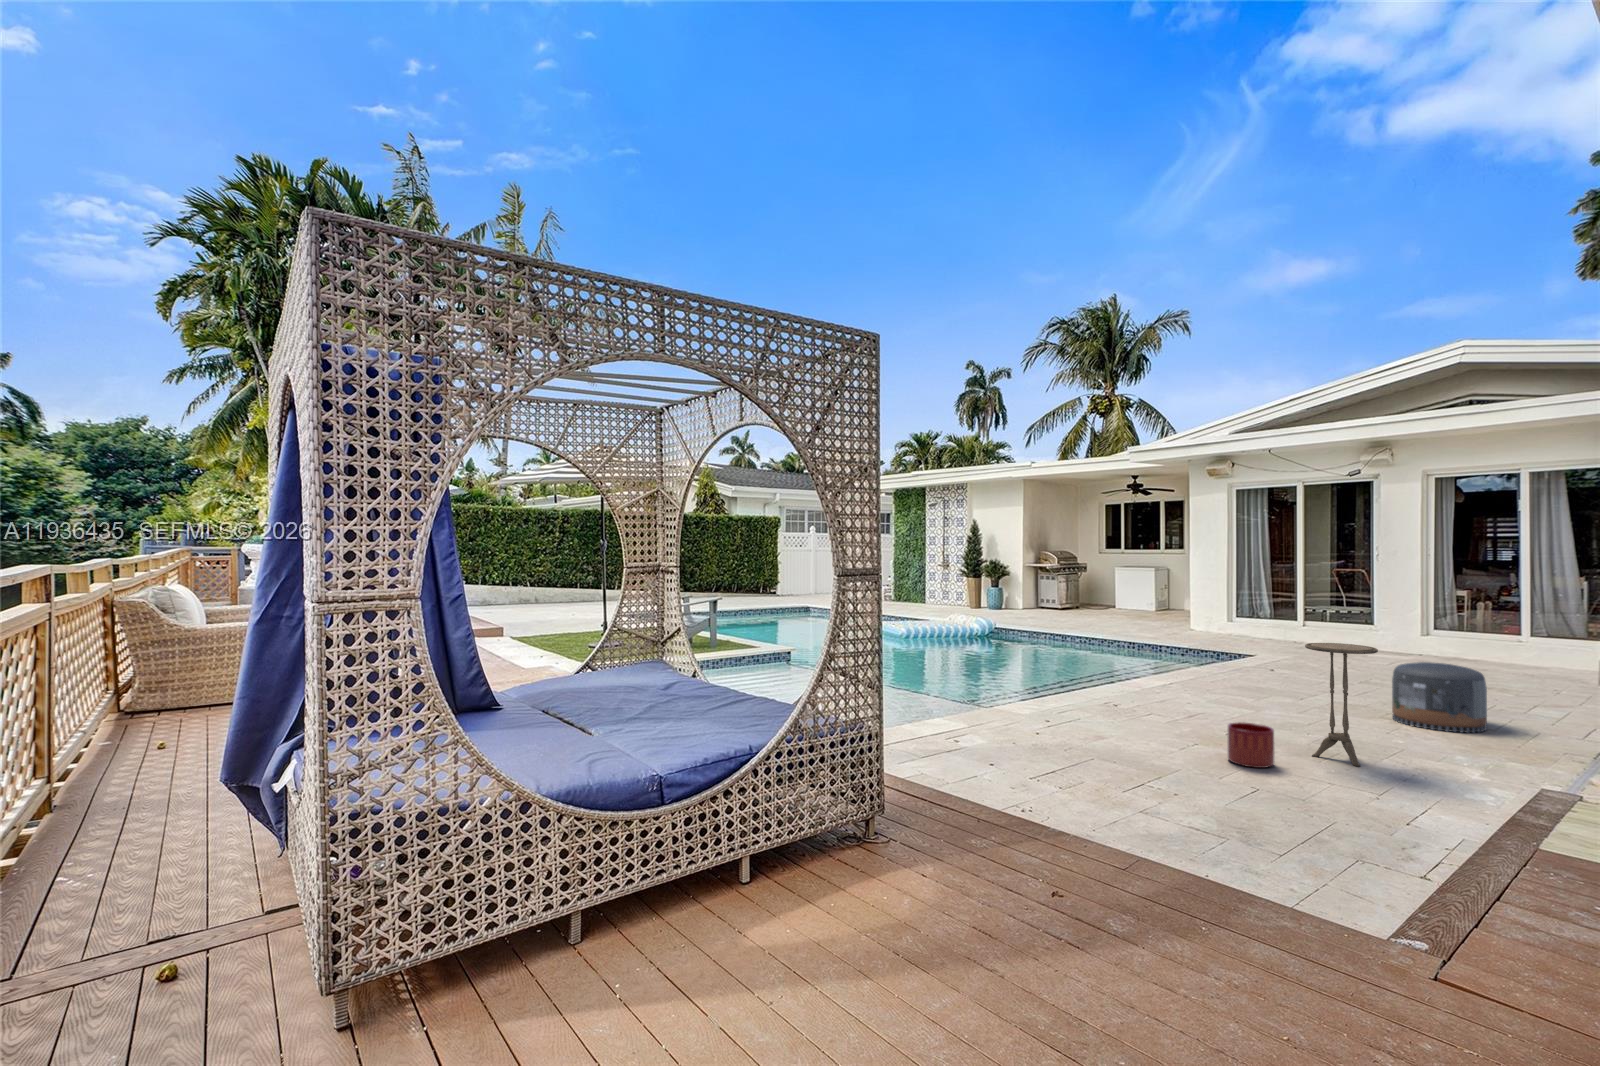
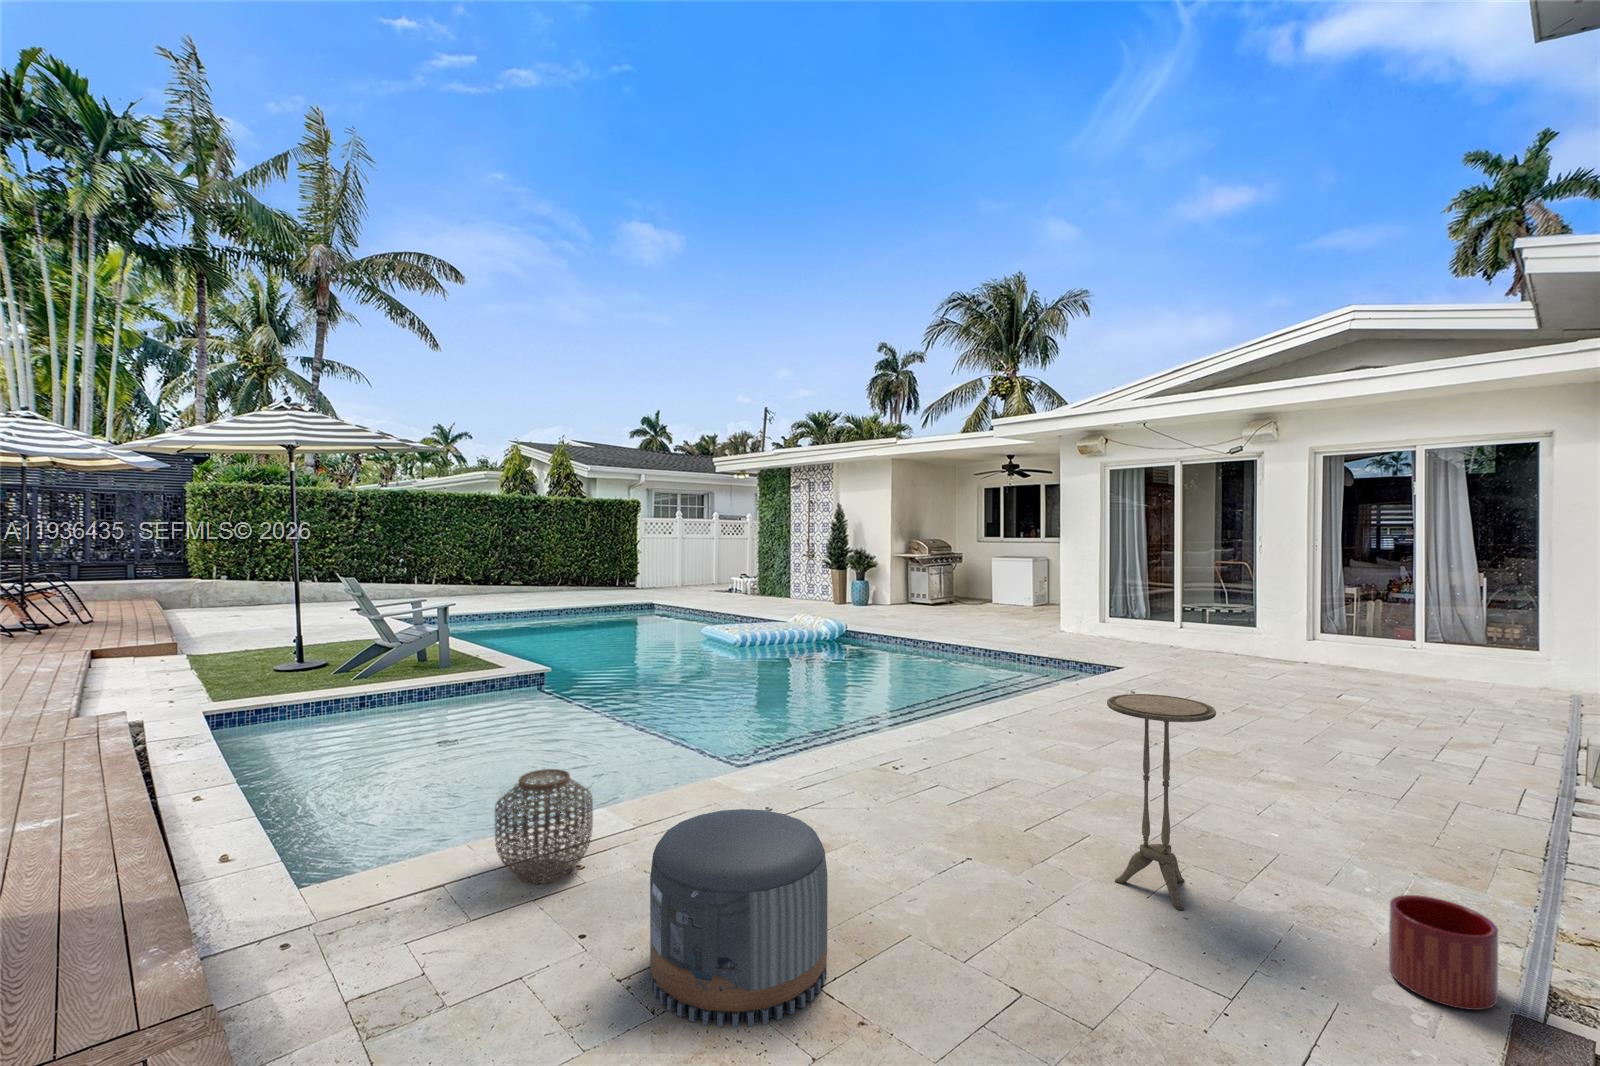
pouf: present [1392,662,1487,733] -> present [650,809,828,1028]
woven basket: none [928,686,984,750] -> present [495,769,593,884]
planter: present [1228,722,1275,768] -> present [1389,895,1498,1010]

